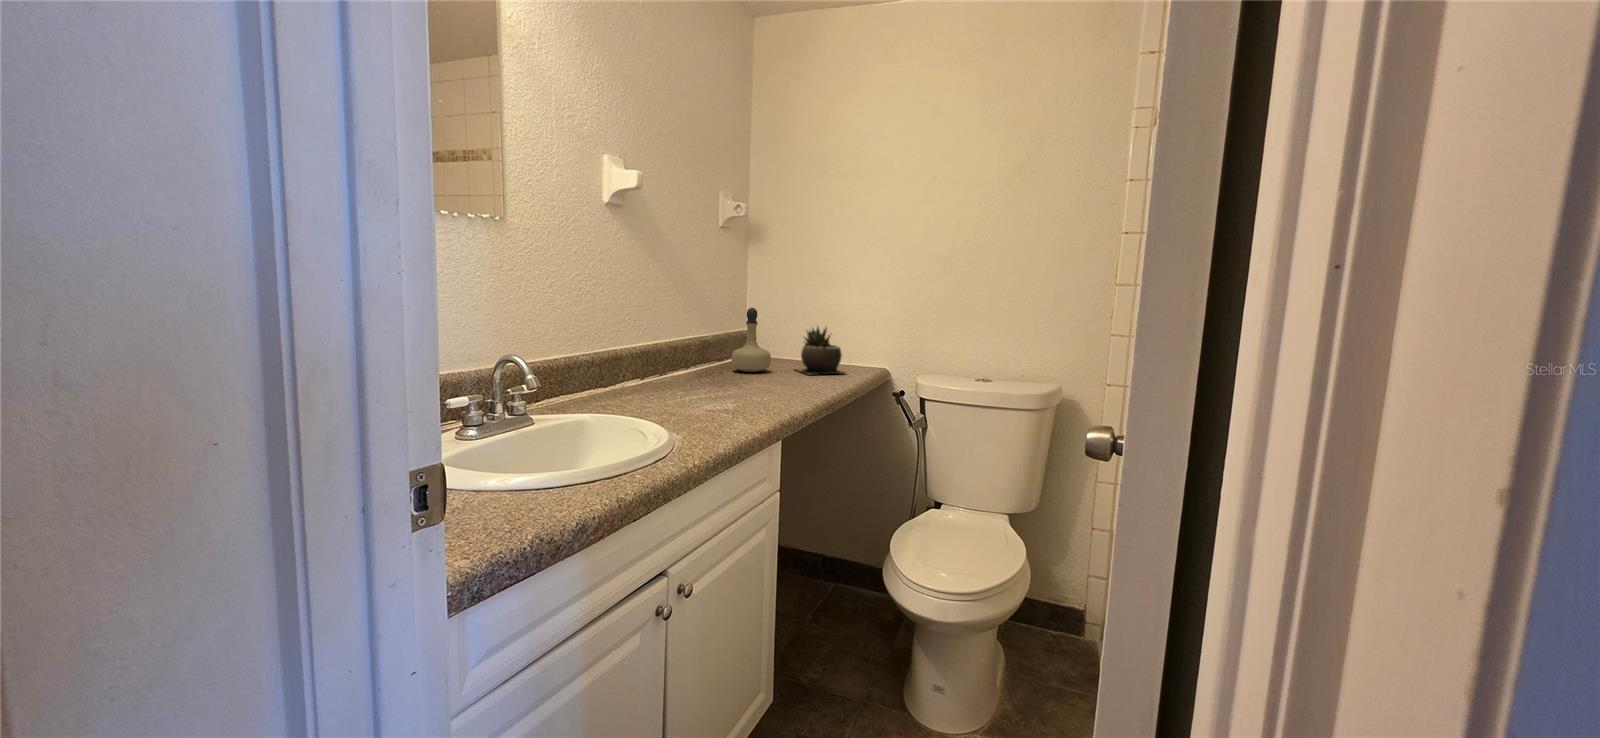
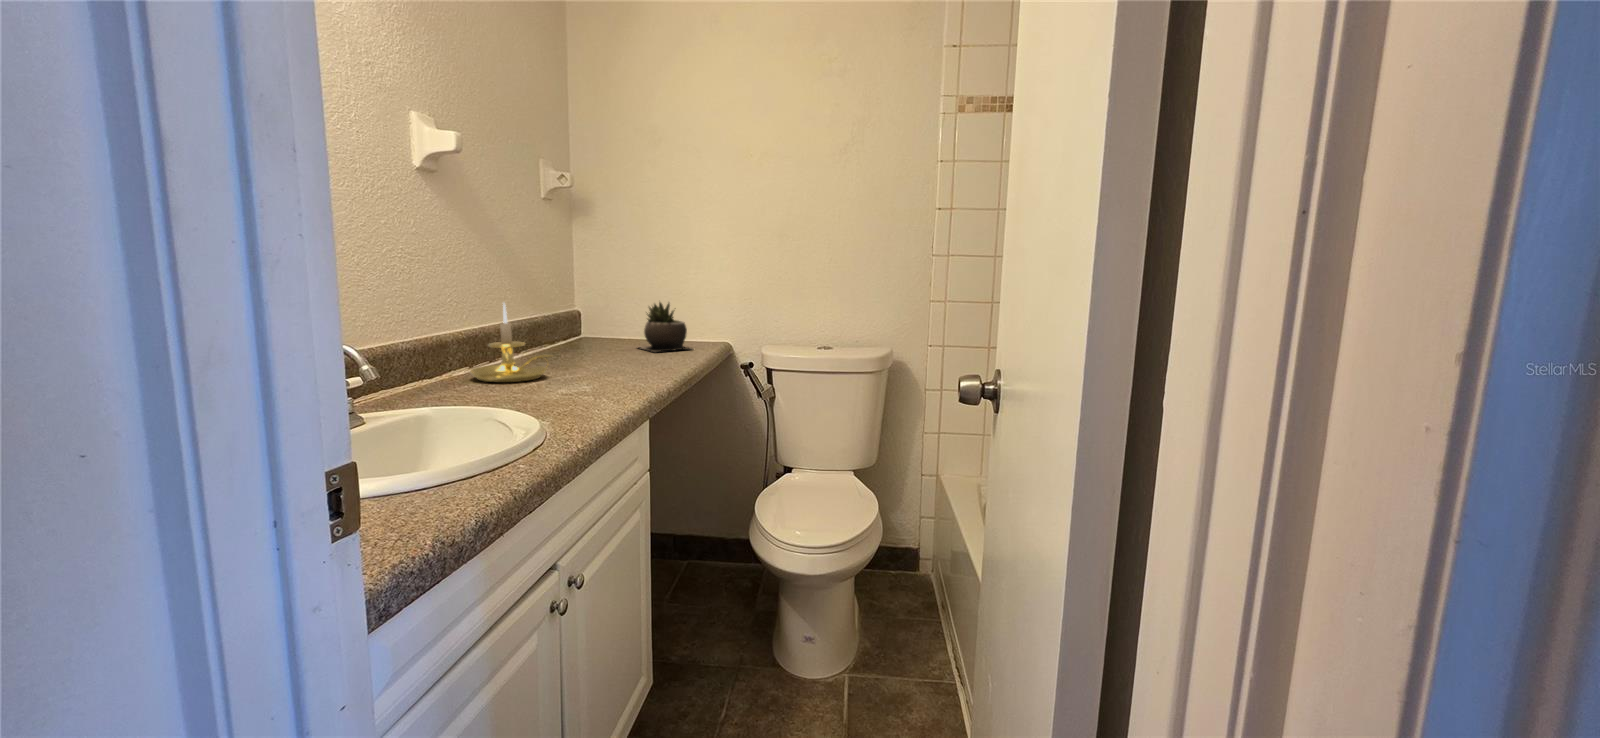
perfume bottle: present [732,308,771,372] -> none [569,285,612,353]
candle holder: none [636,322,707,395] -> present [470,303,550,382]

